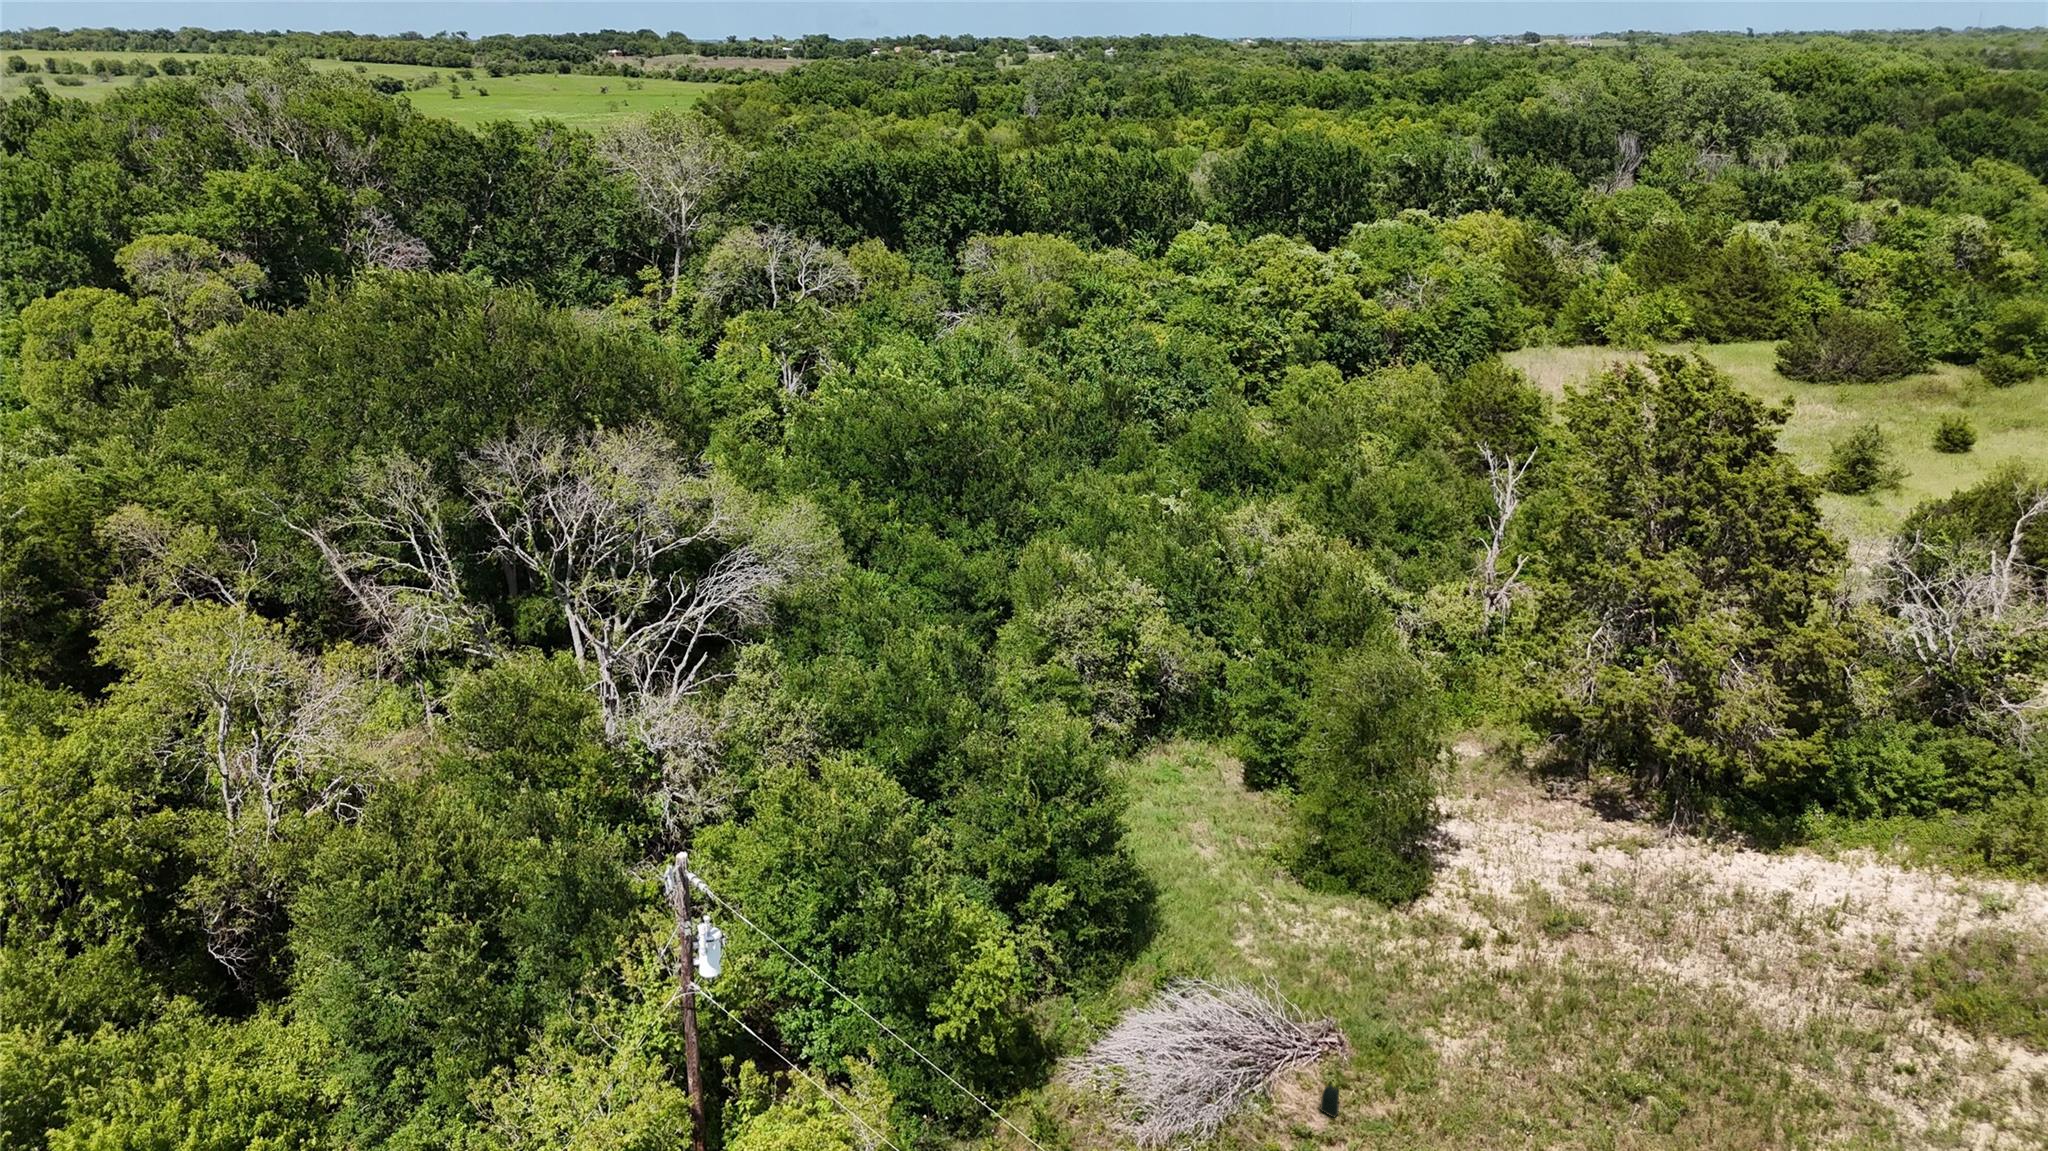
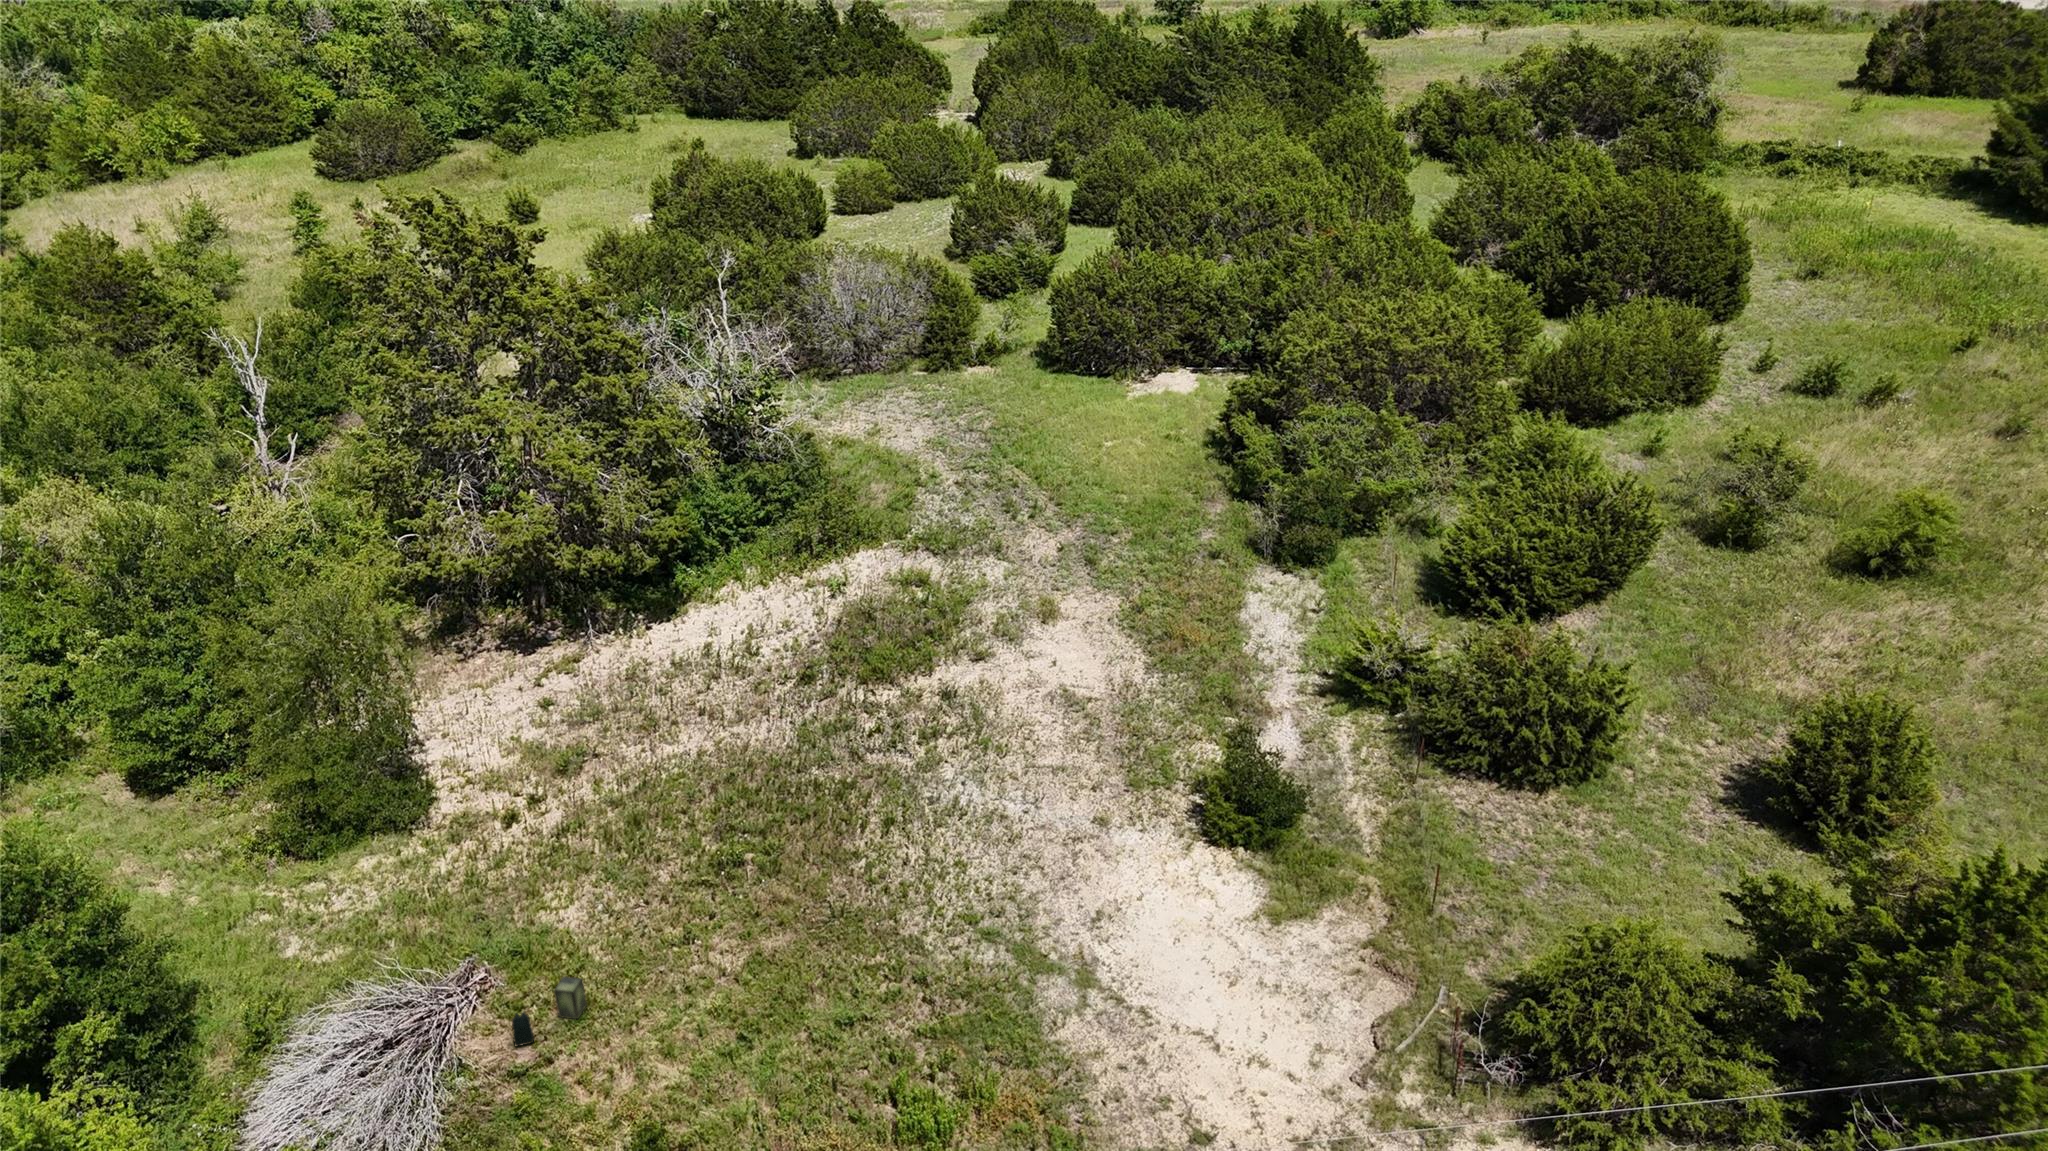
storage box: none [1367,1083,1396,1127] -> present [554,976,587,1019]

